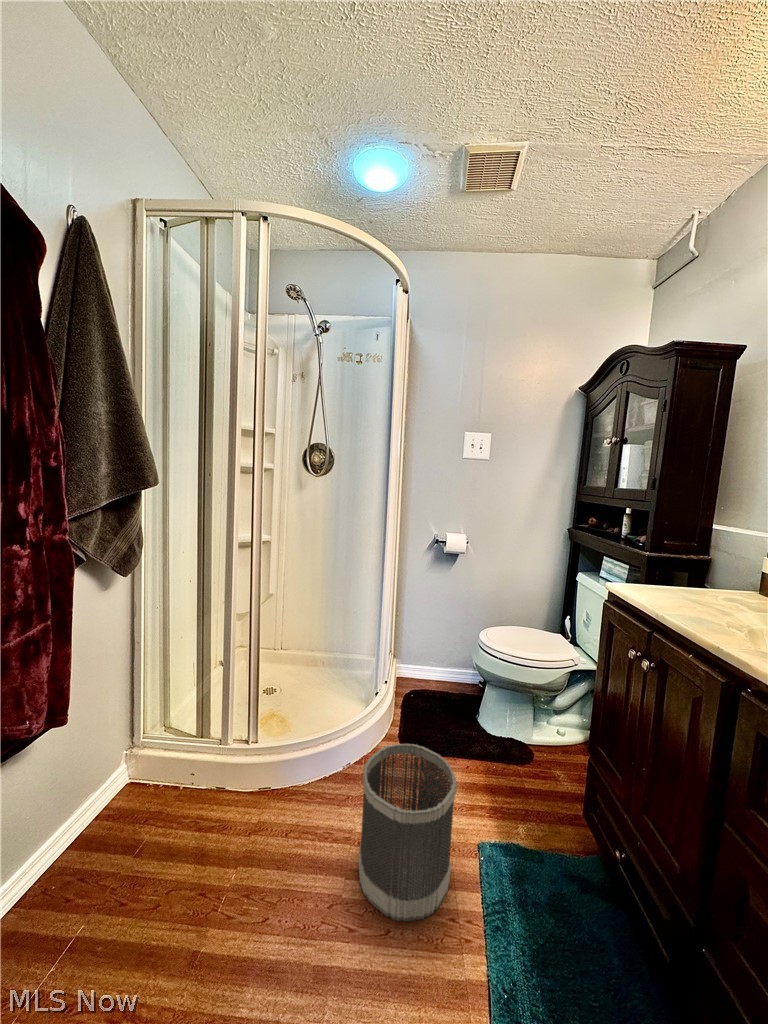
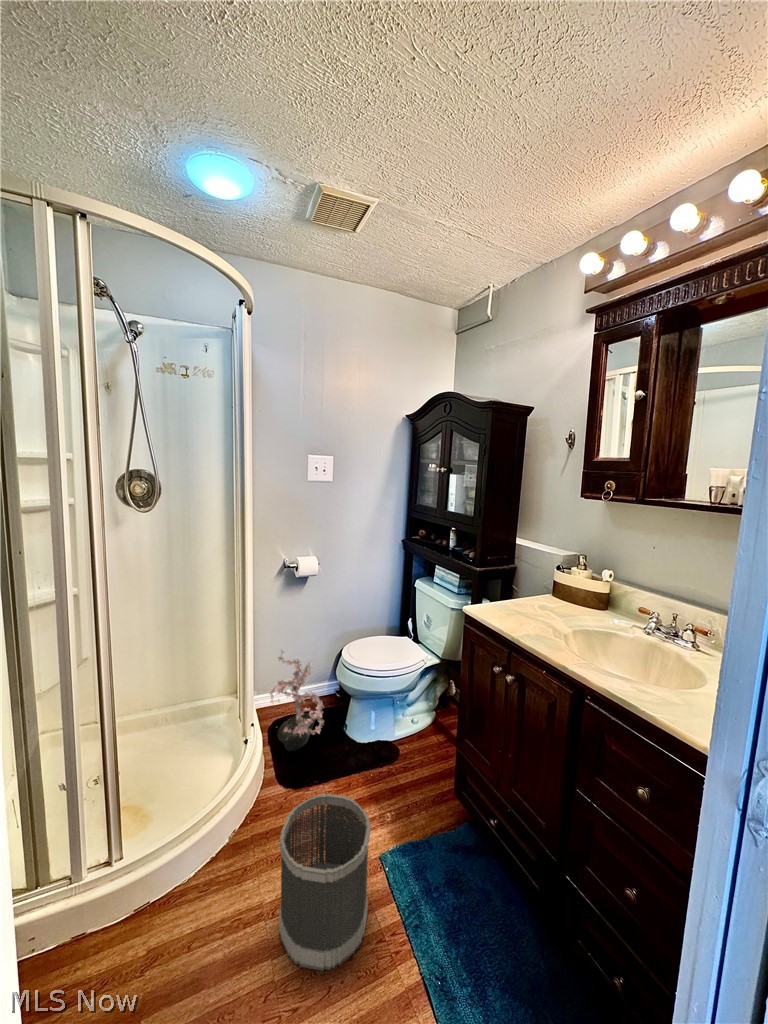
potted plant: none [394,614,456,717] -> present [269,650,324,751]

